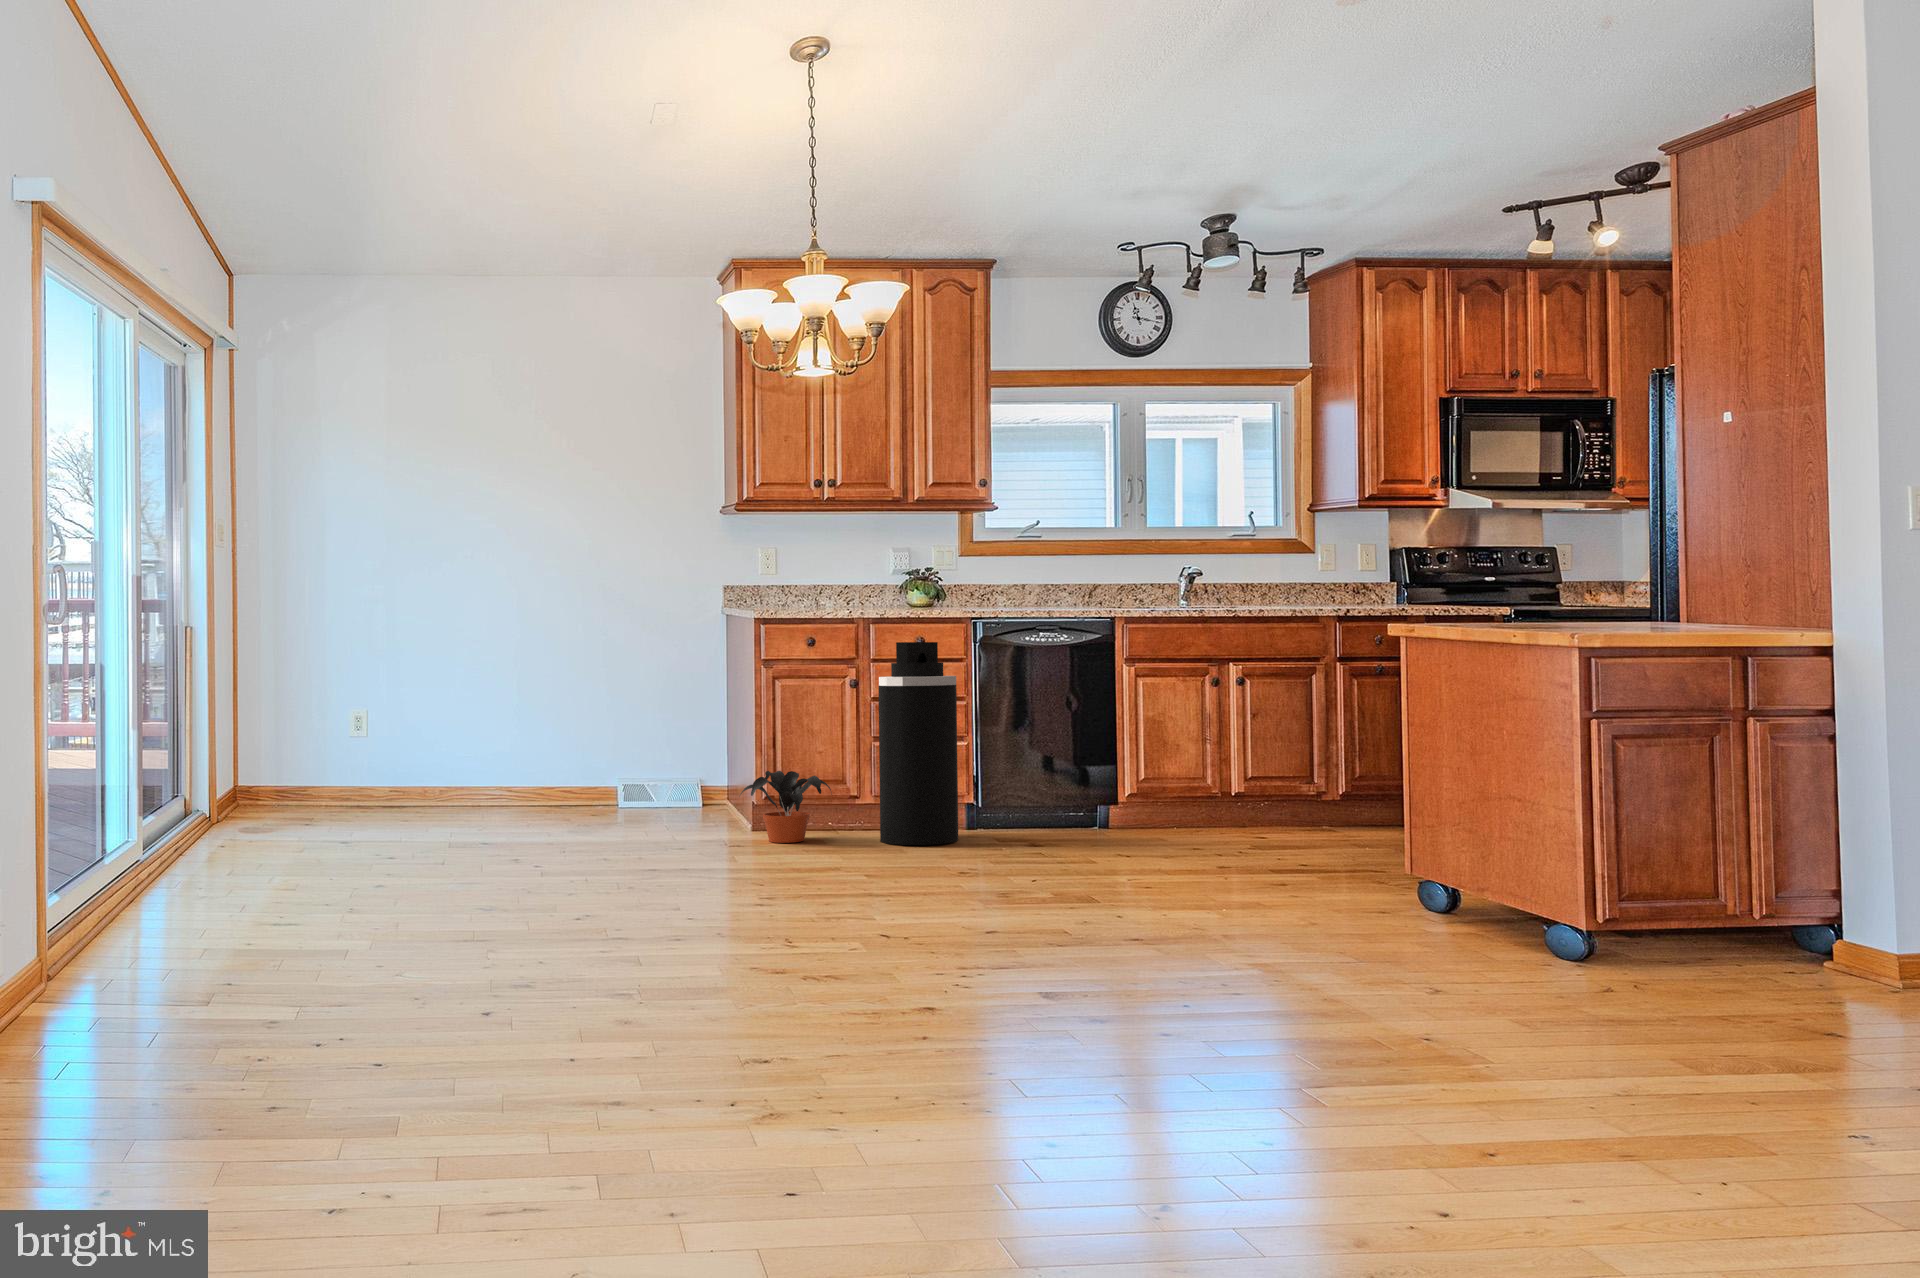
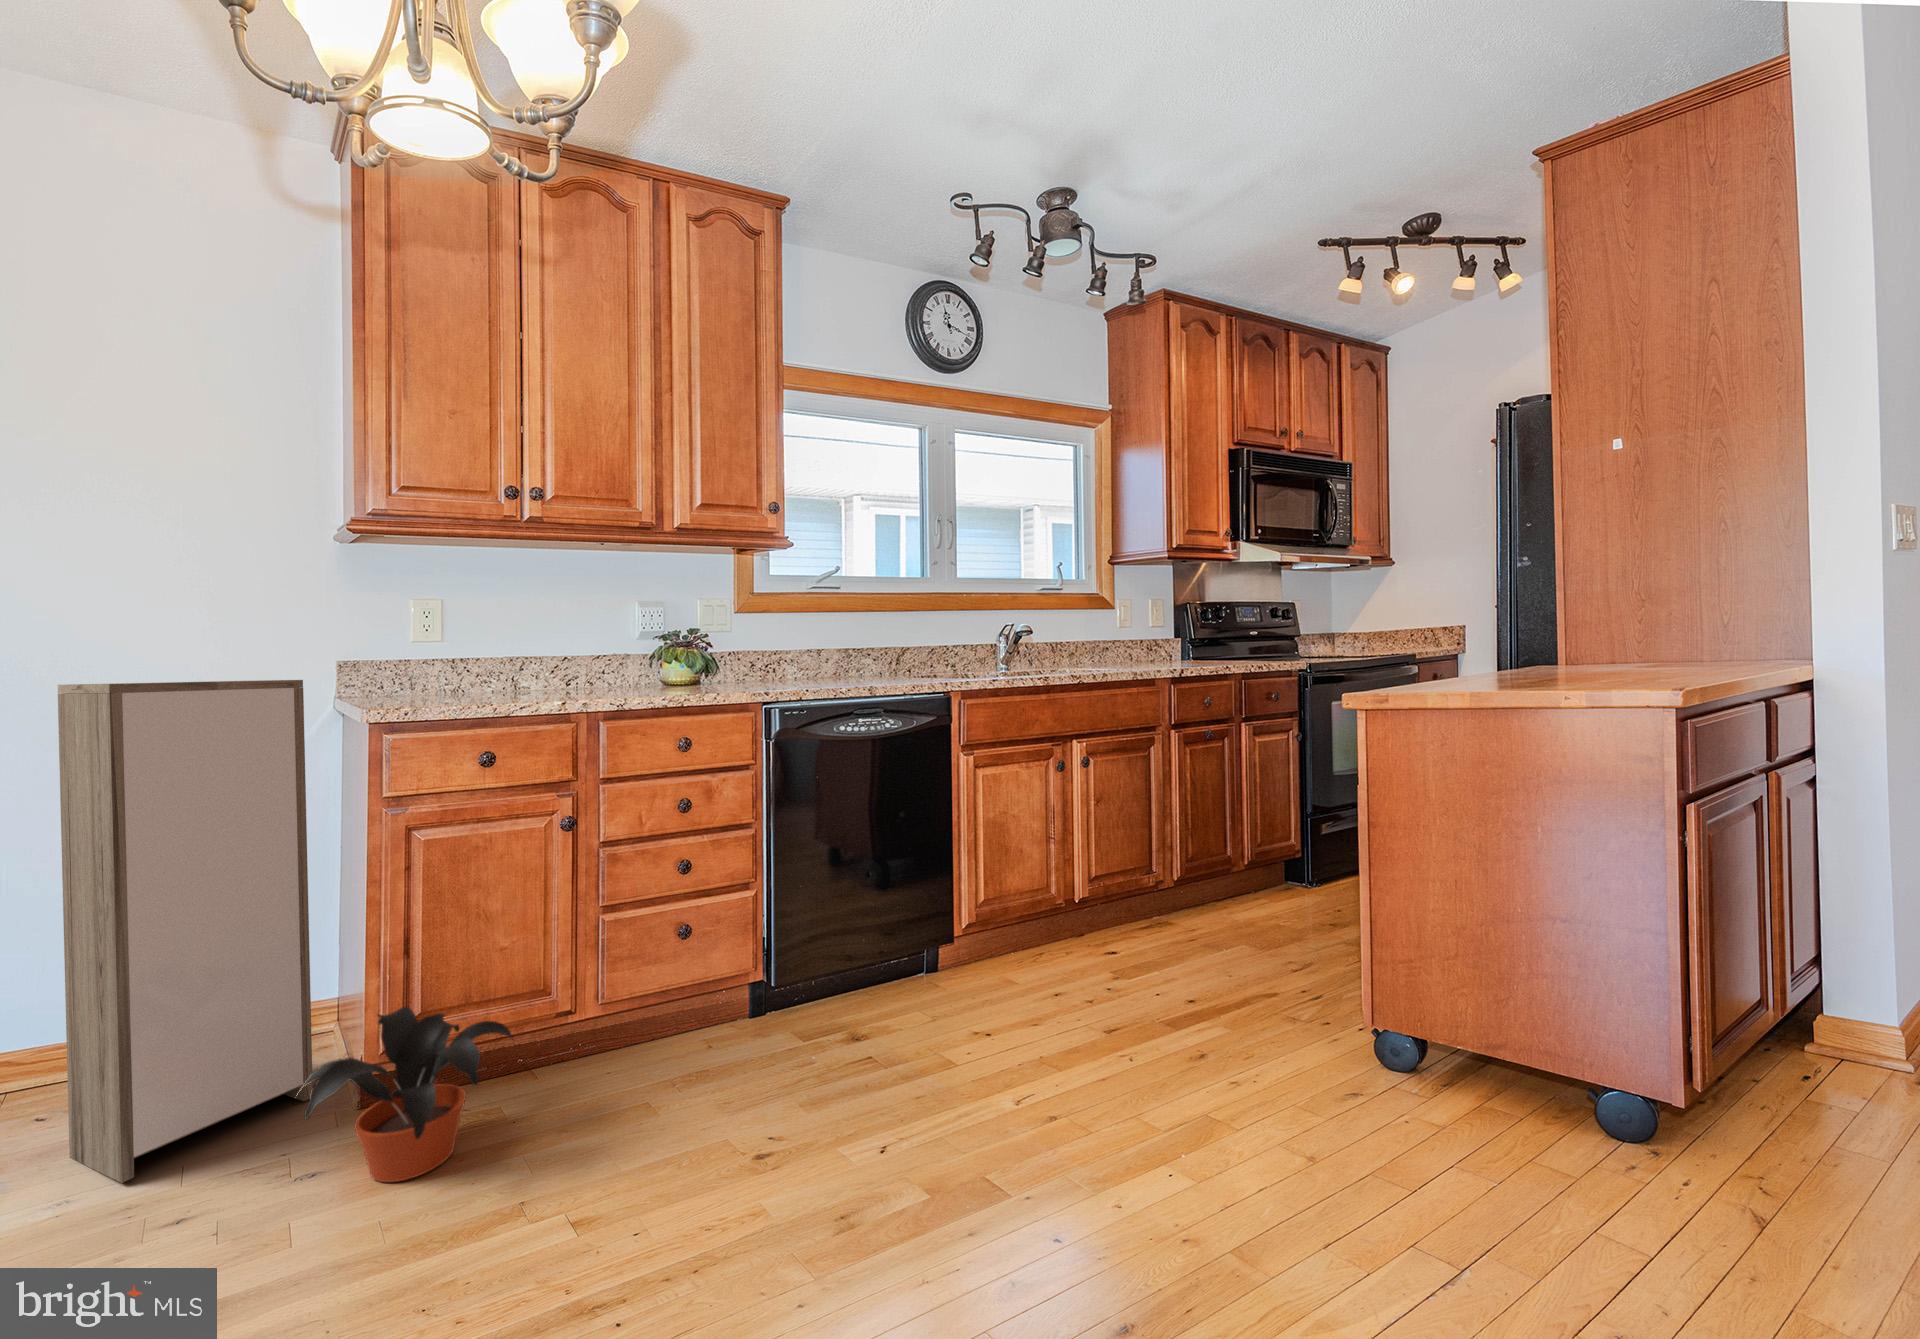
storage cabinet: none [630,596,726,835] -> present [58,680,313,1183]
trash can: present [878,642,958,845] -> none [607,755,756,1148]

